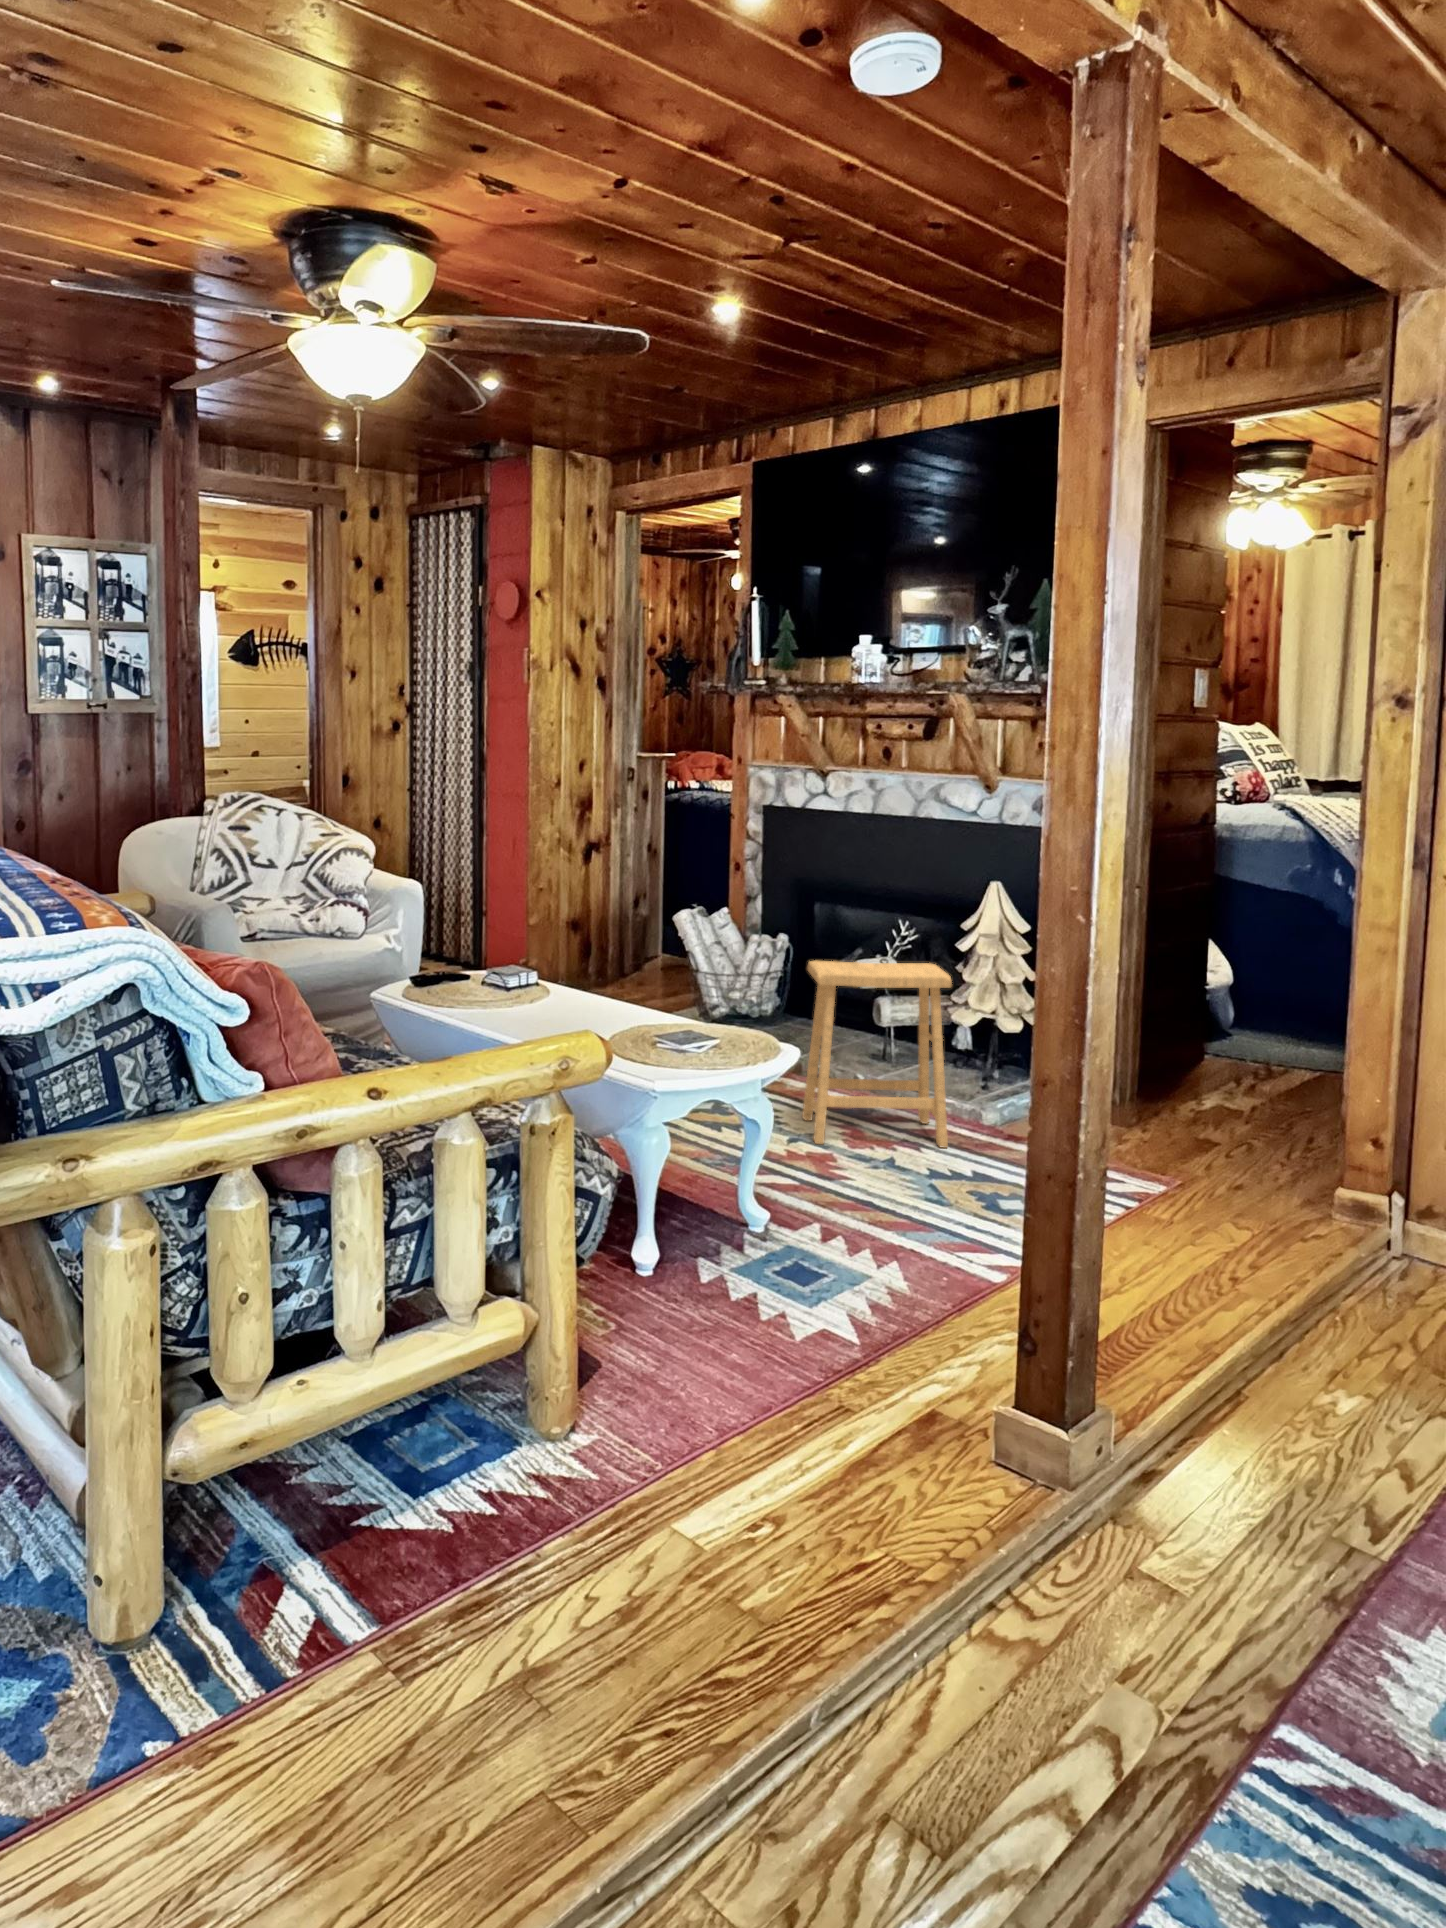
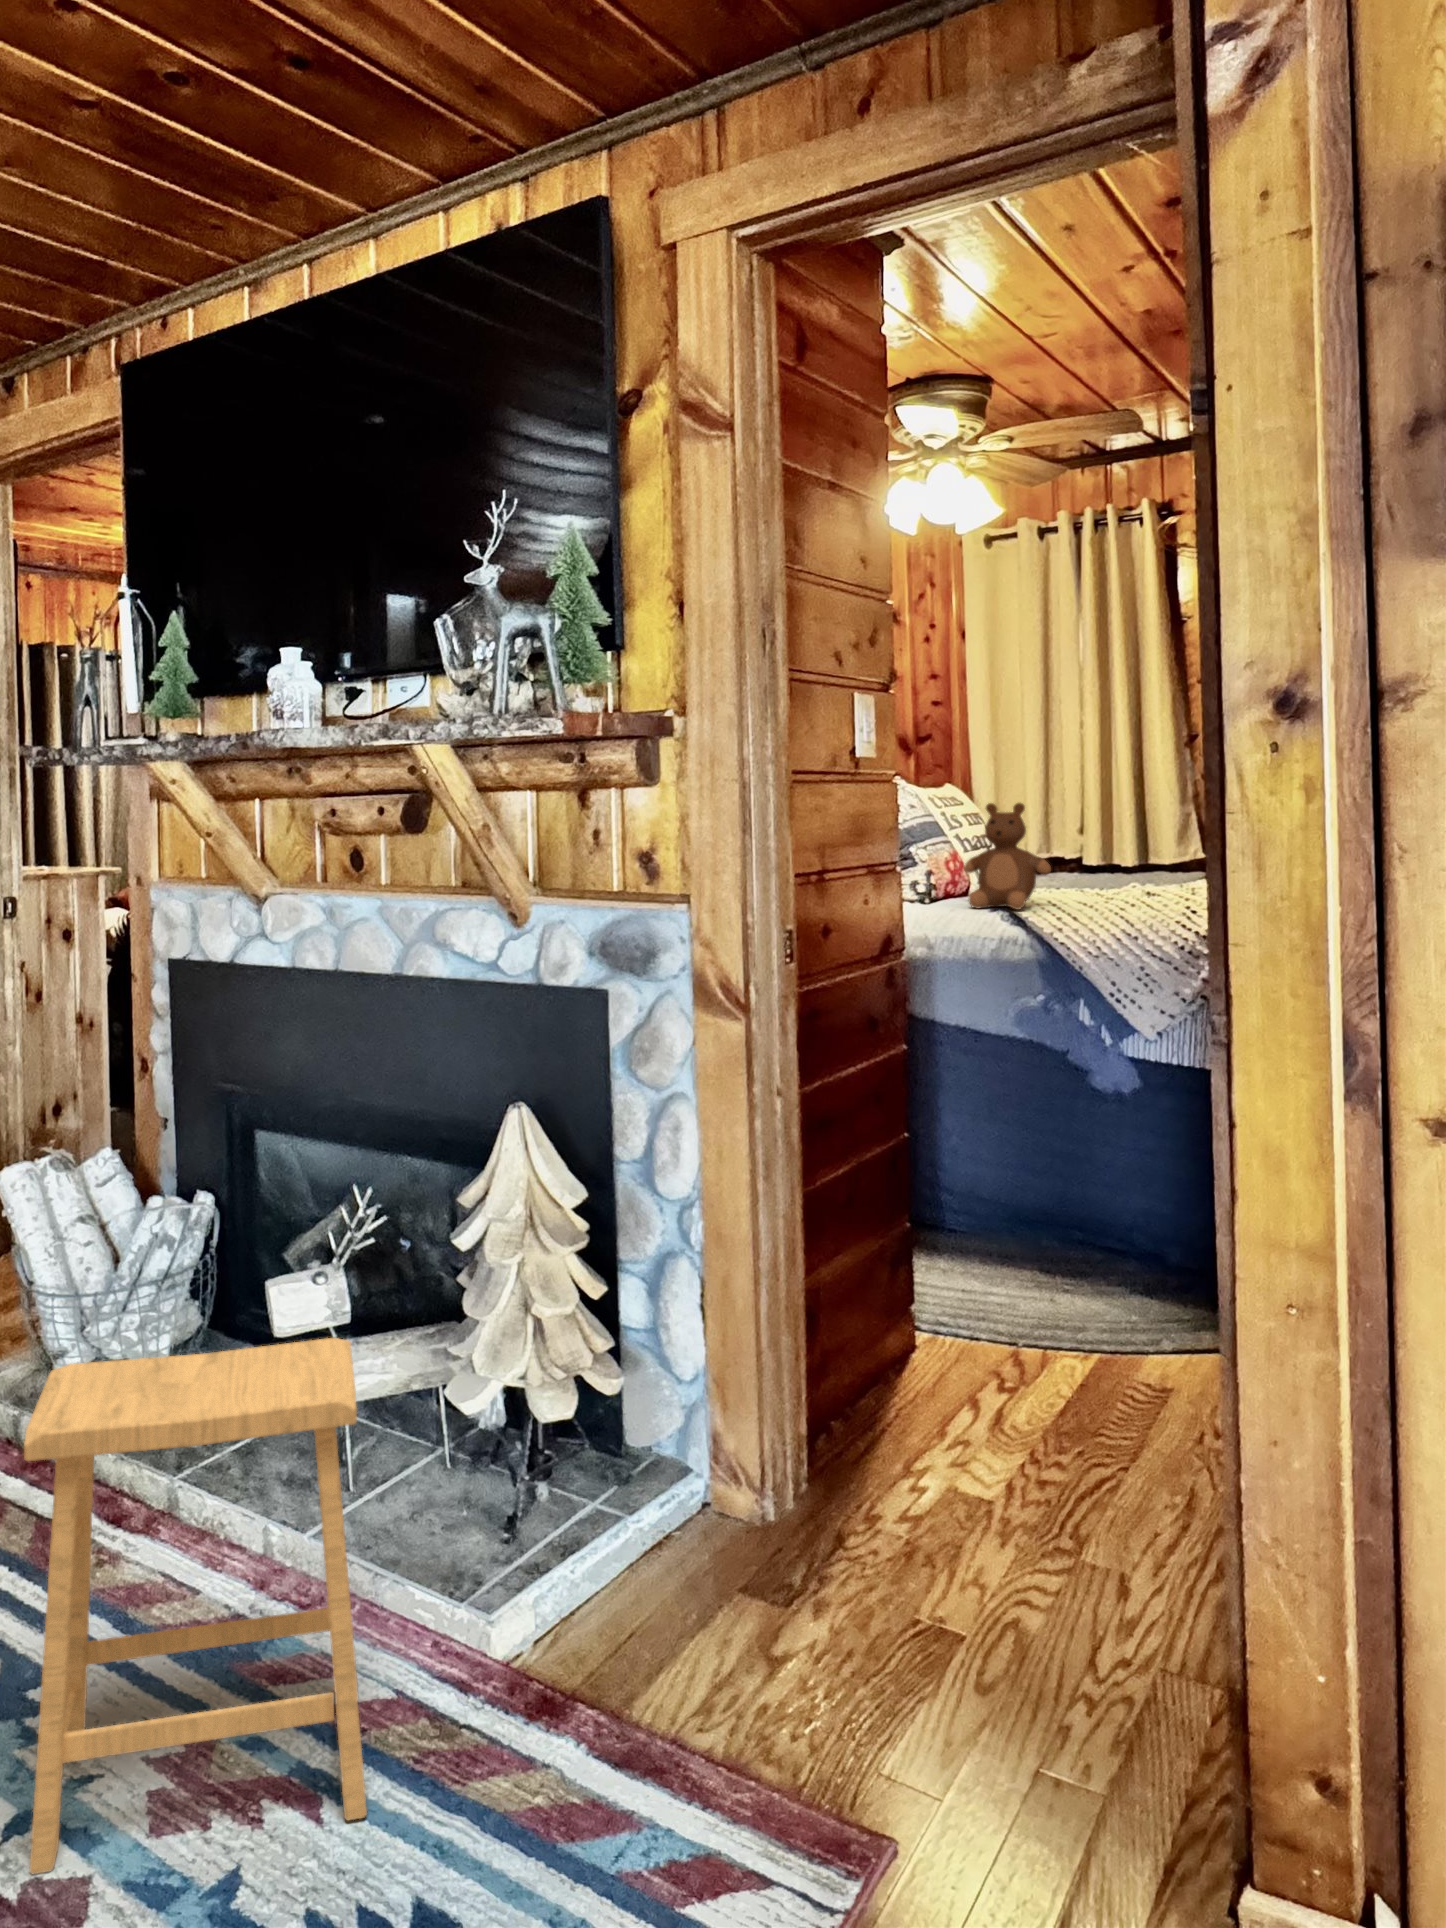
teddy bear: none [1261,738,1325,811] -> present [964,803,1051,909]

